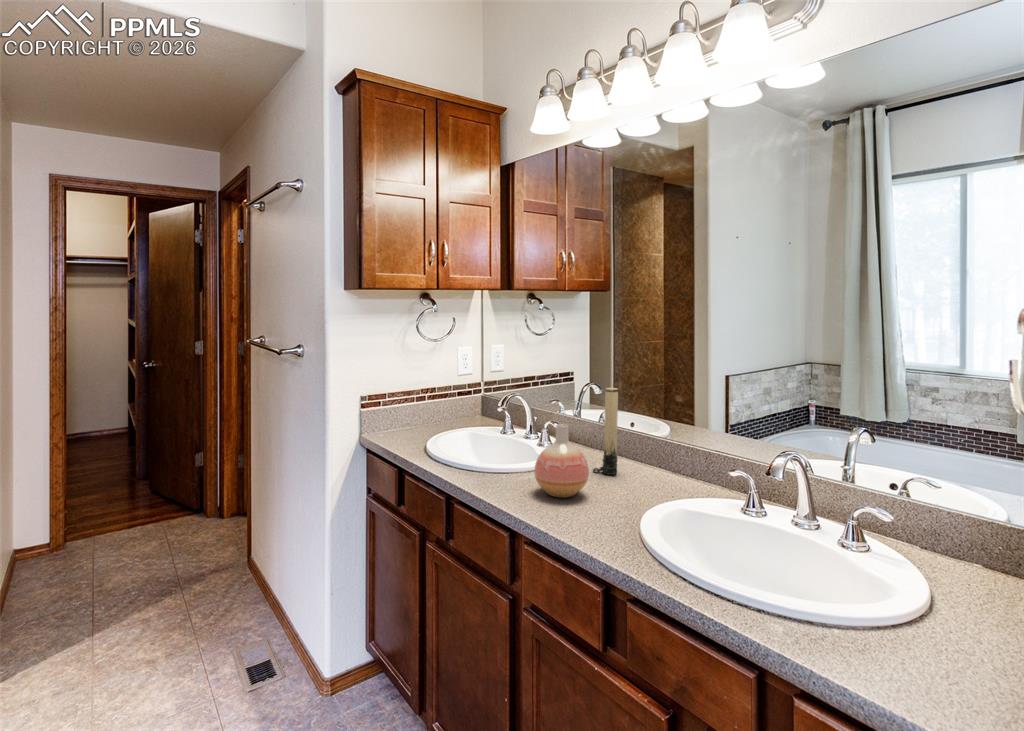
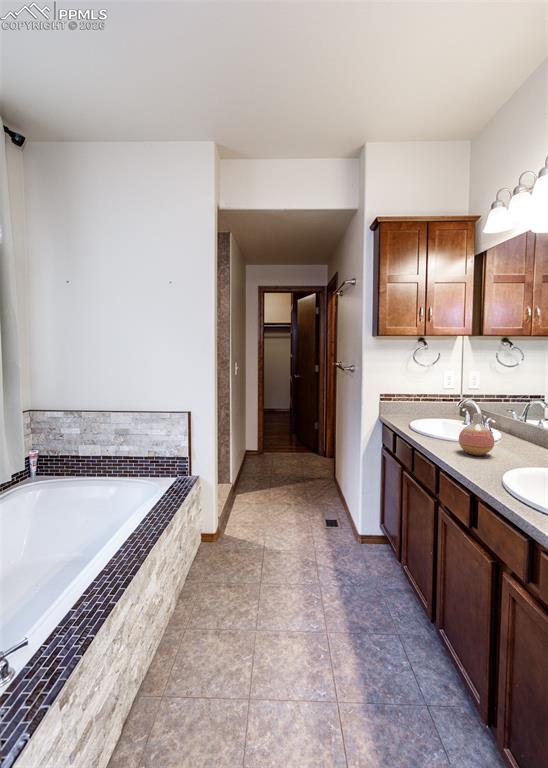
candle: present [593,388,618,475] -> none [513,396,533,453]

